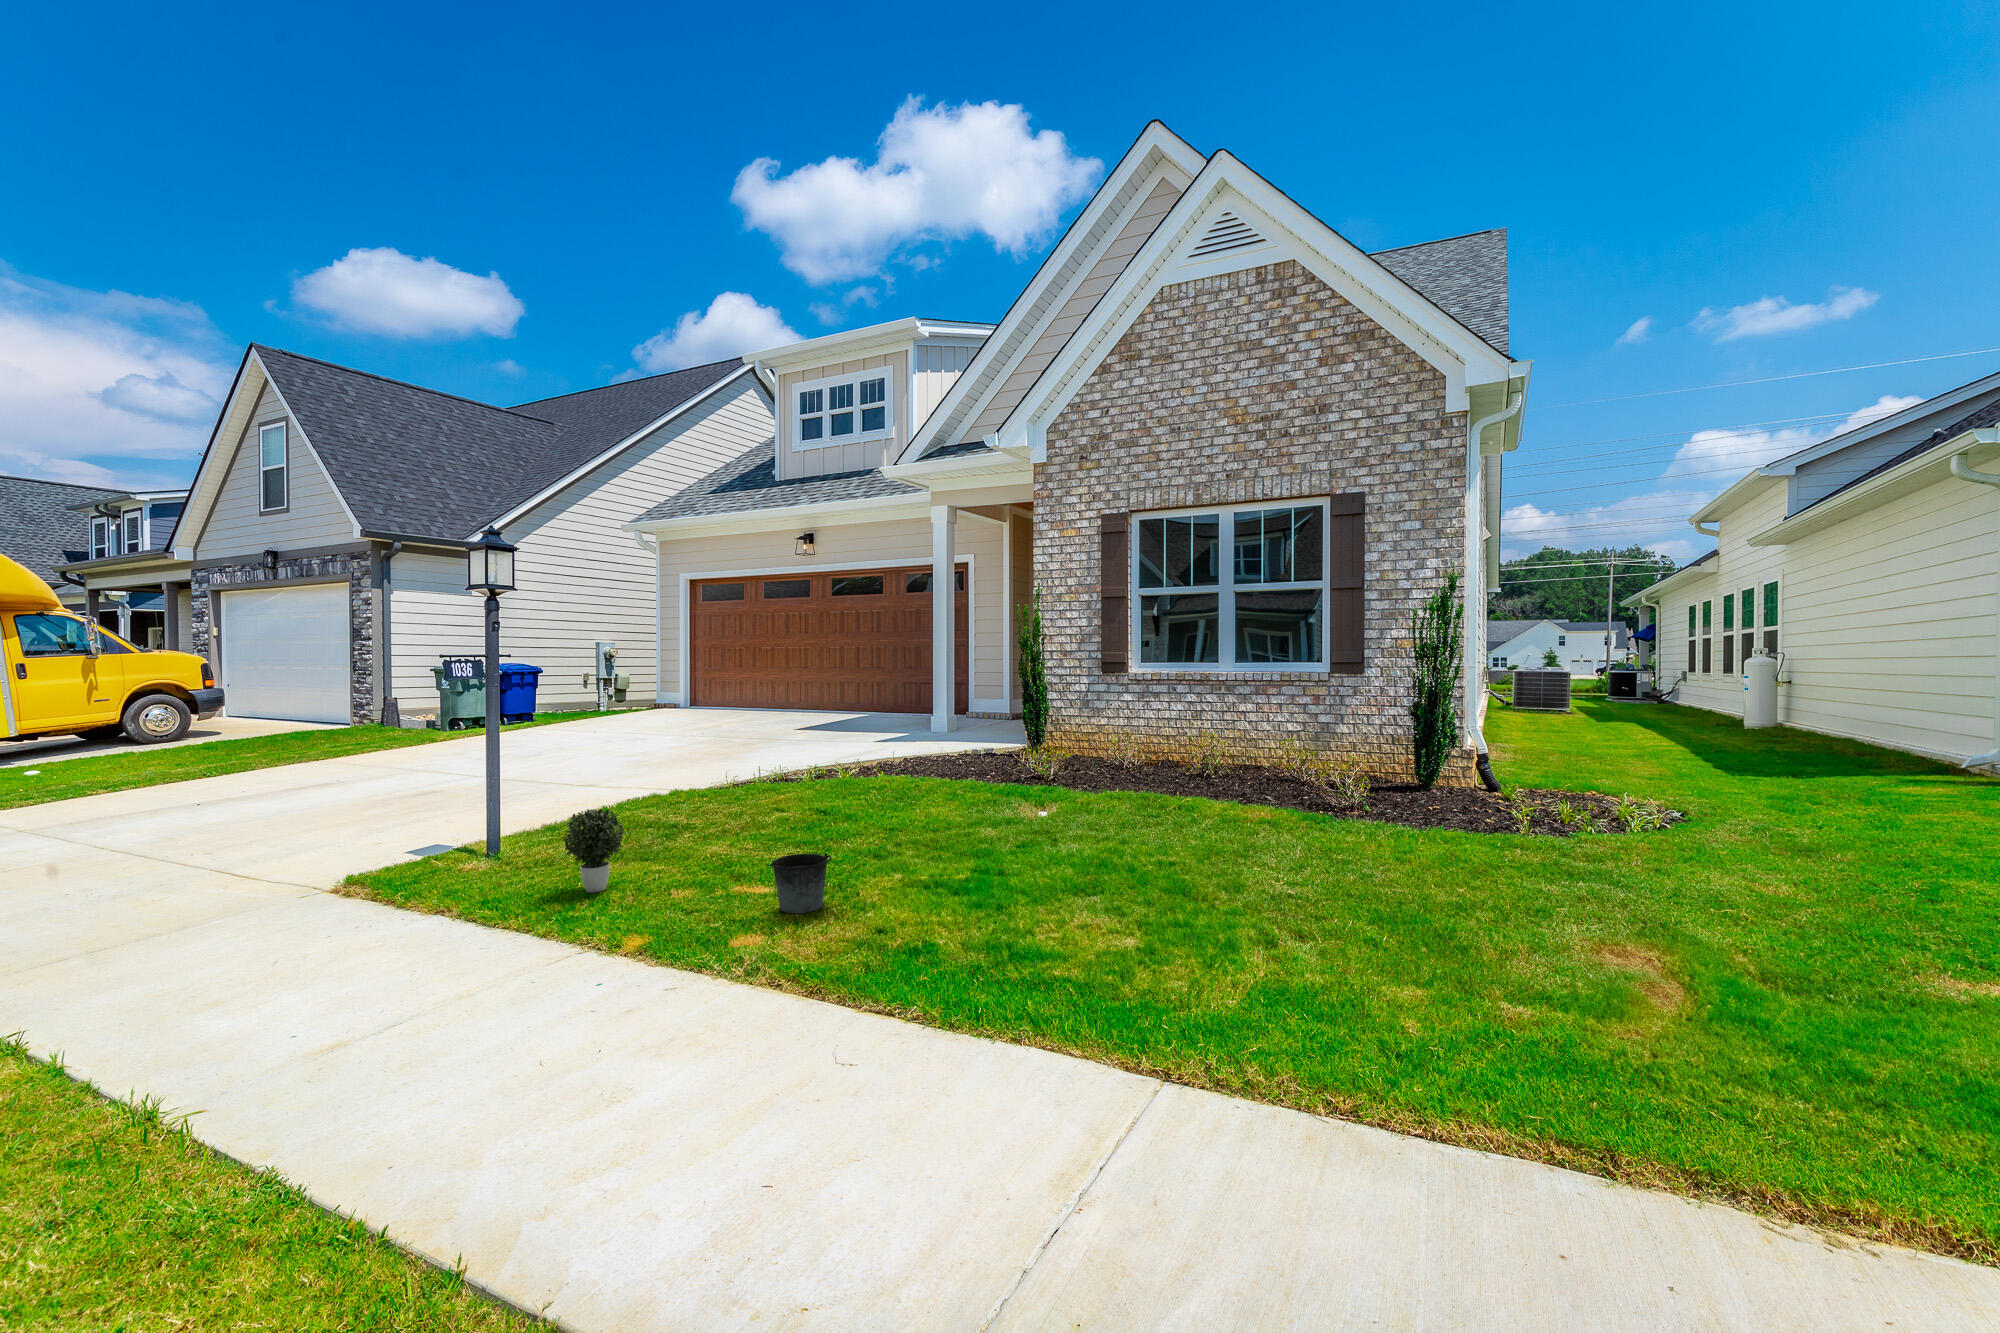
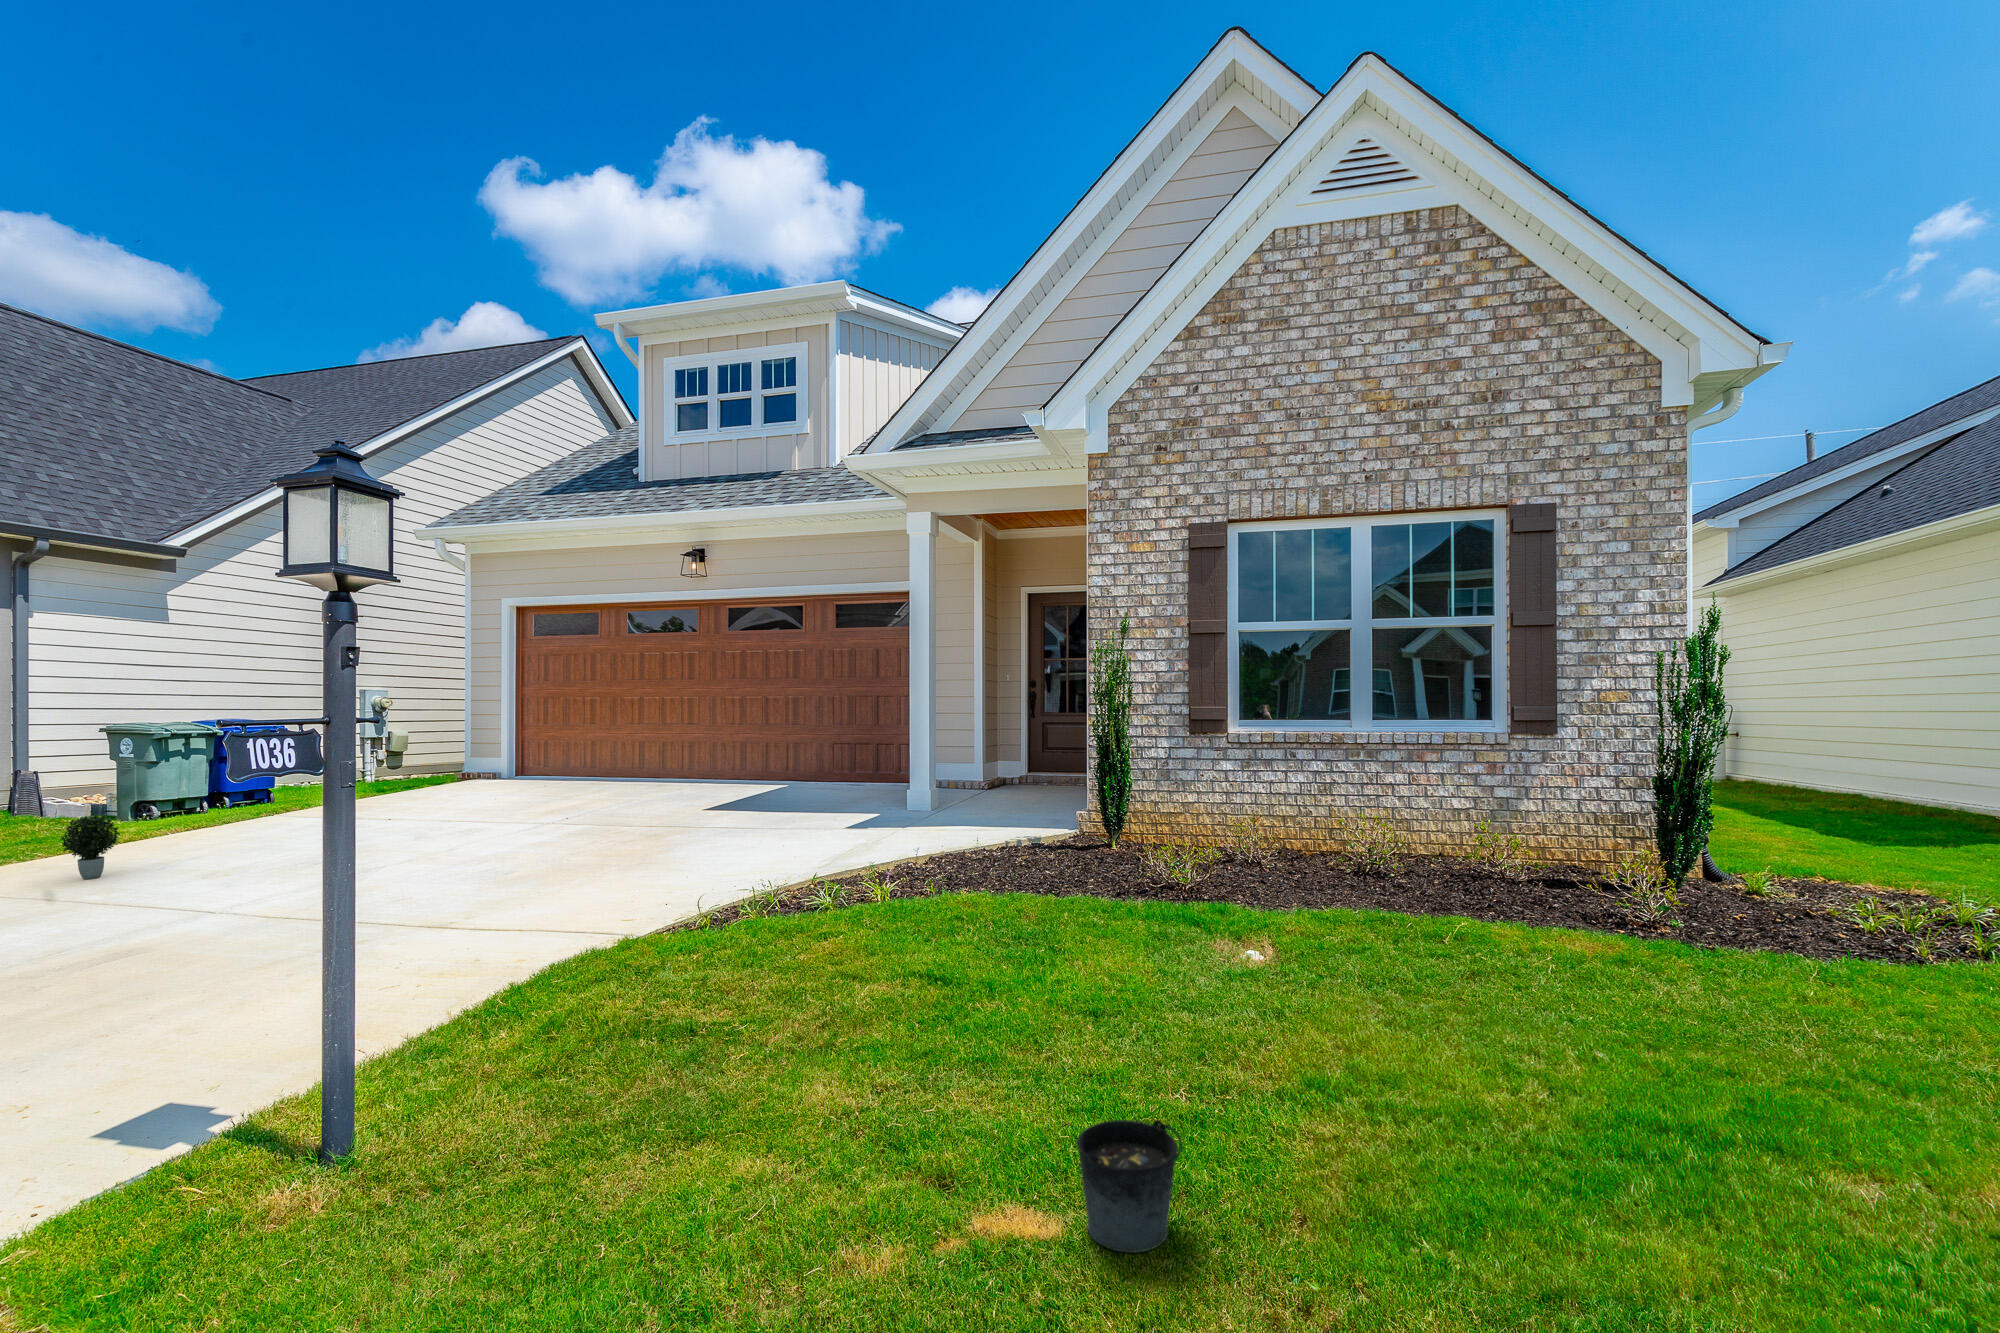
potted plant: present [563,809,625,892] -> present [60,816,120,879]

